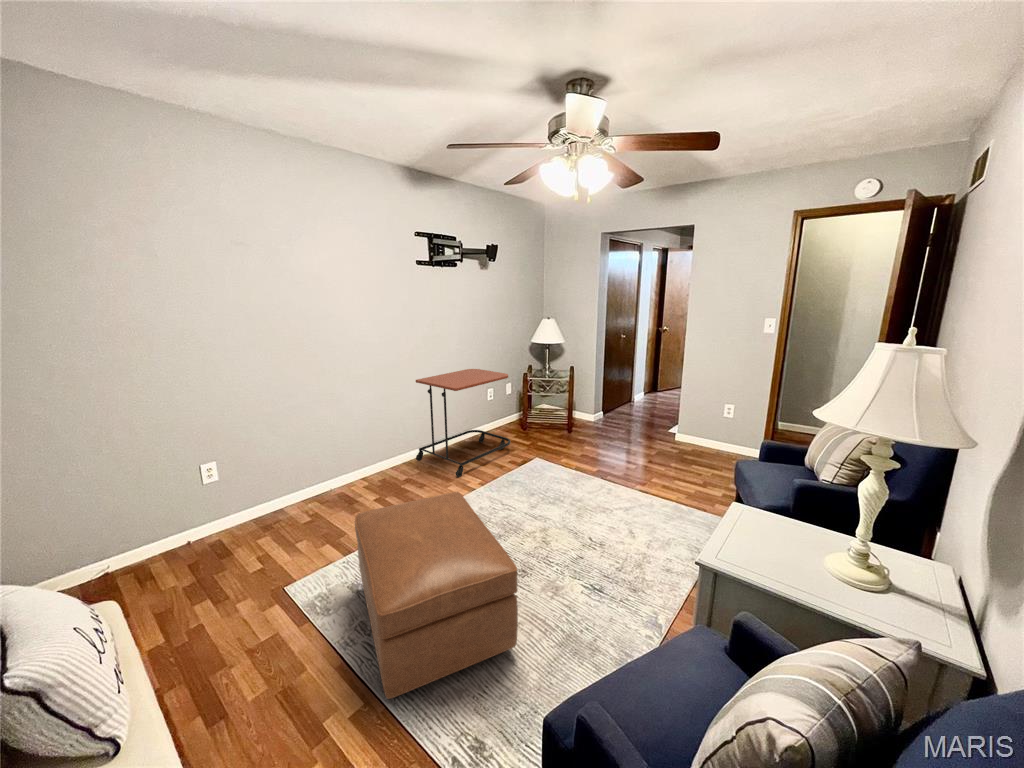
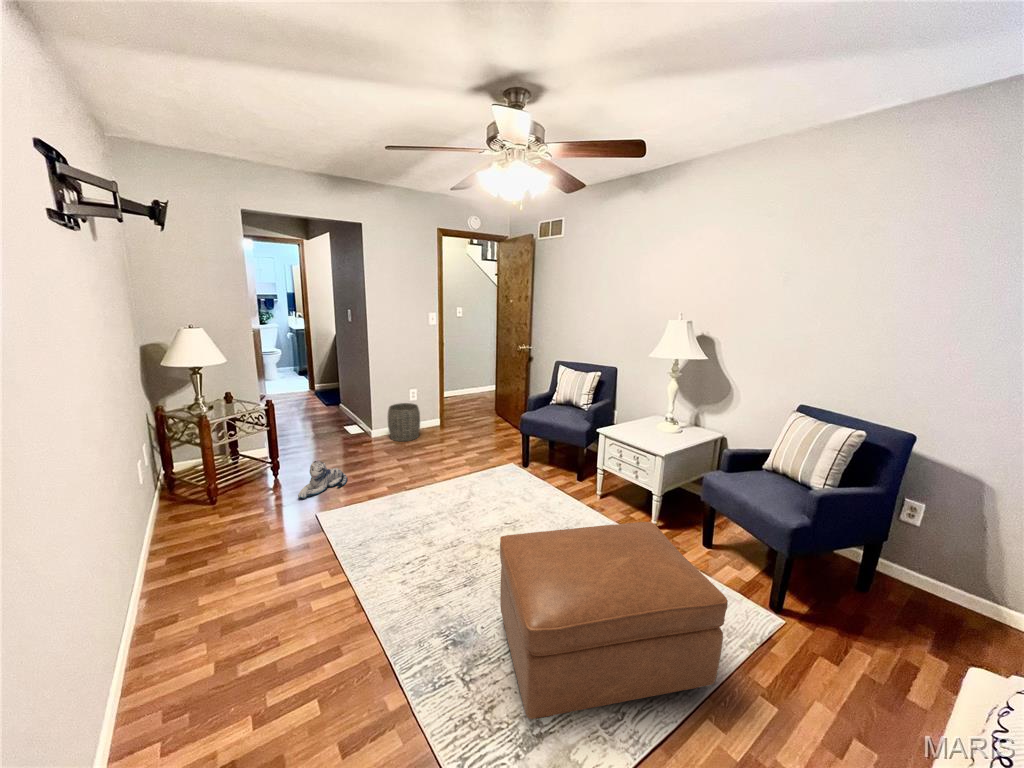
side table: present [416,369,510,477] -> none [118,416,289,644]
woven basket: none [681,414,719,456] -> present [388,403,420,441]
plush toy: none [549,426,594,454] -> present [298,461,347,498]

